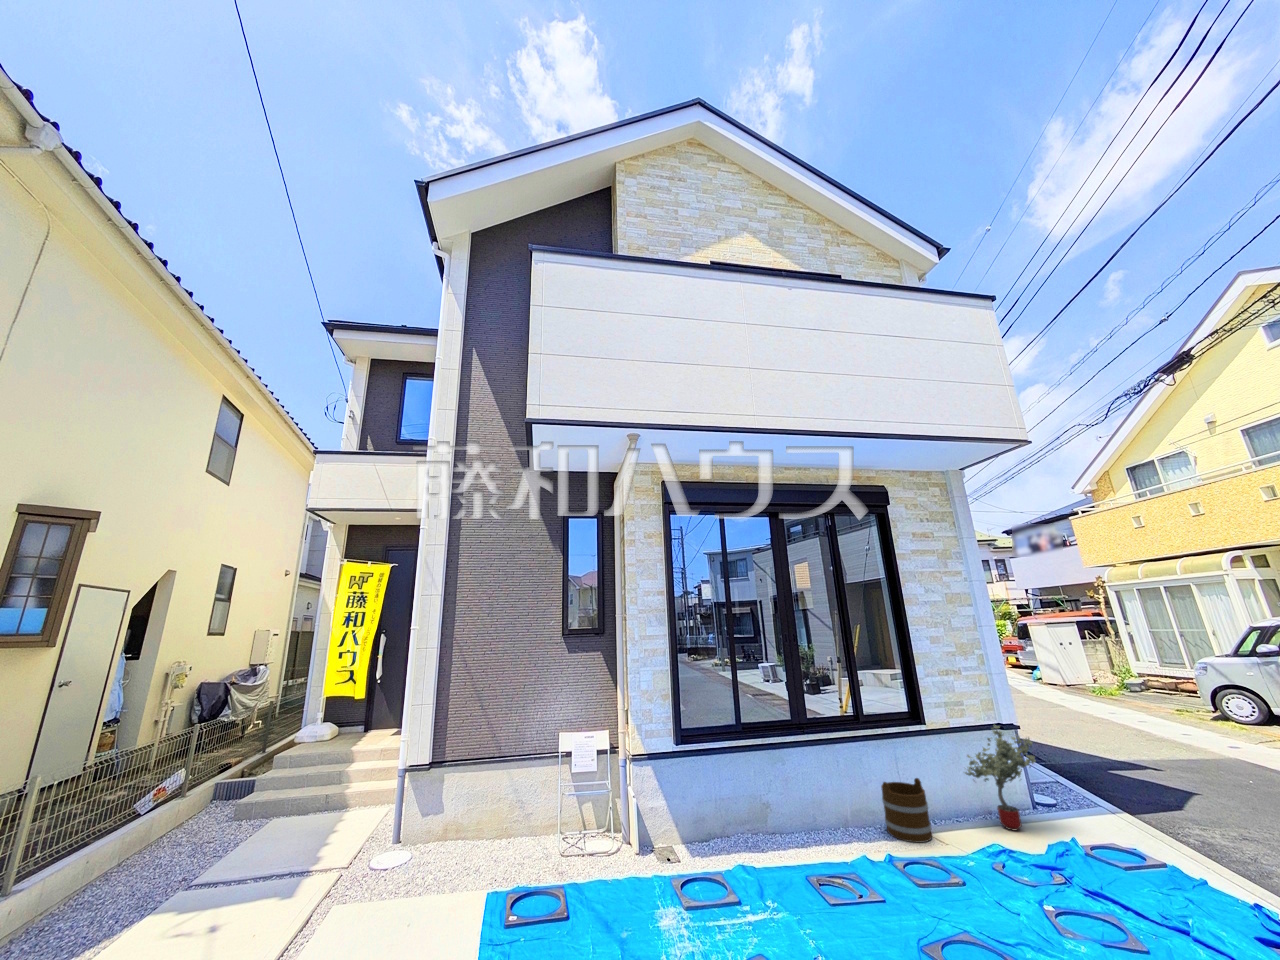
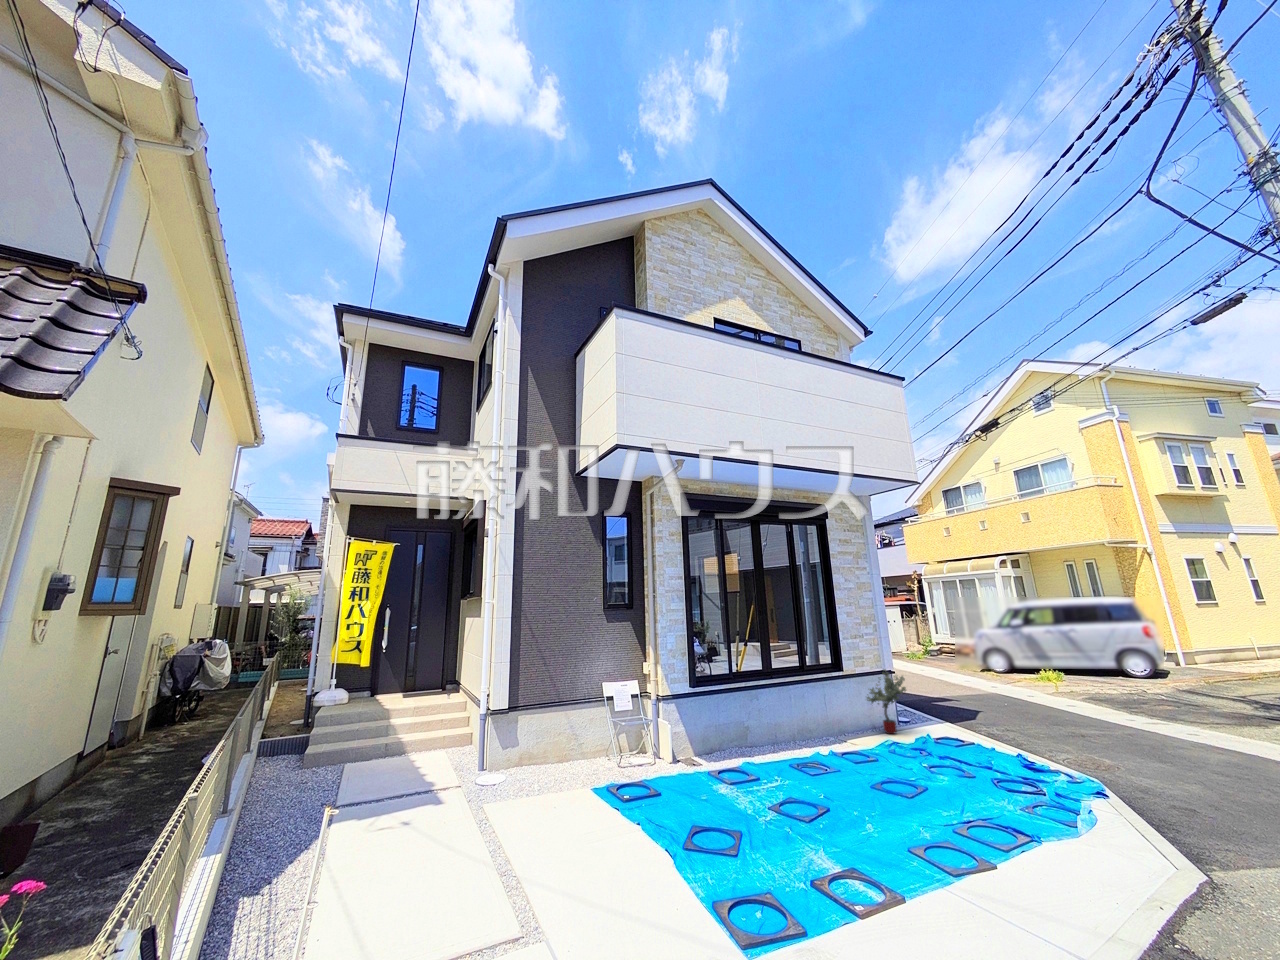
bucket: present [881,778,932,843] -> none [818,704,849,744]

